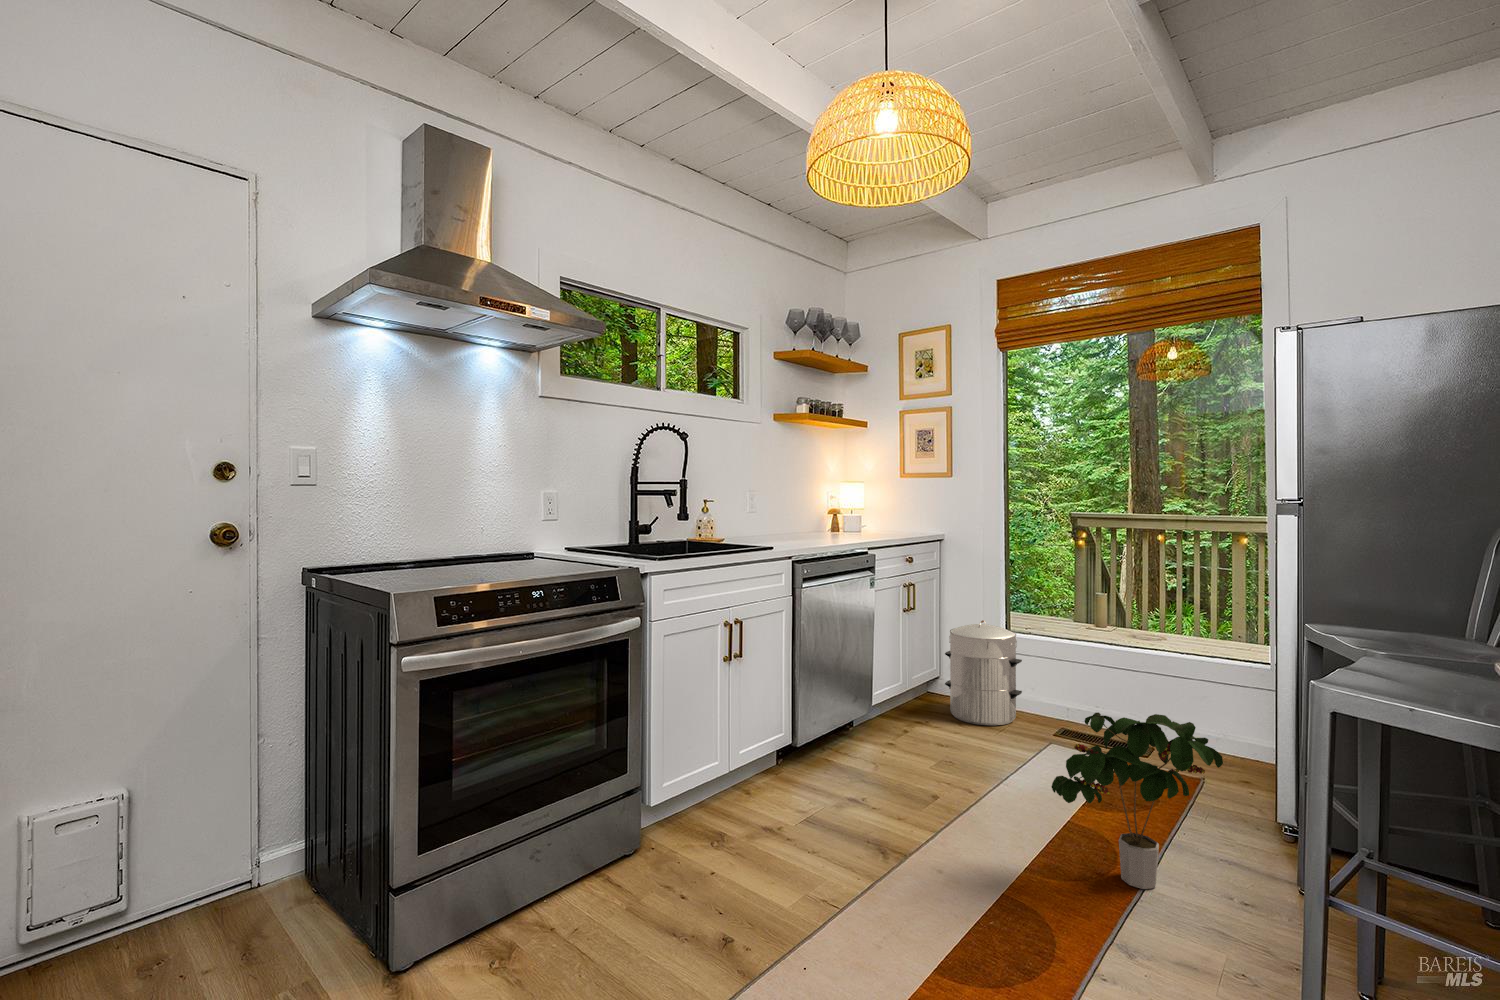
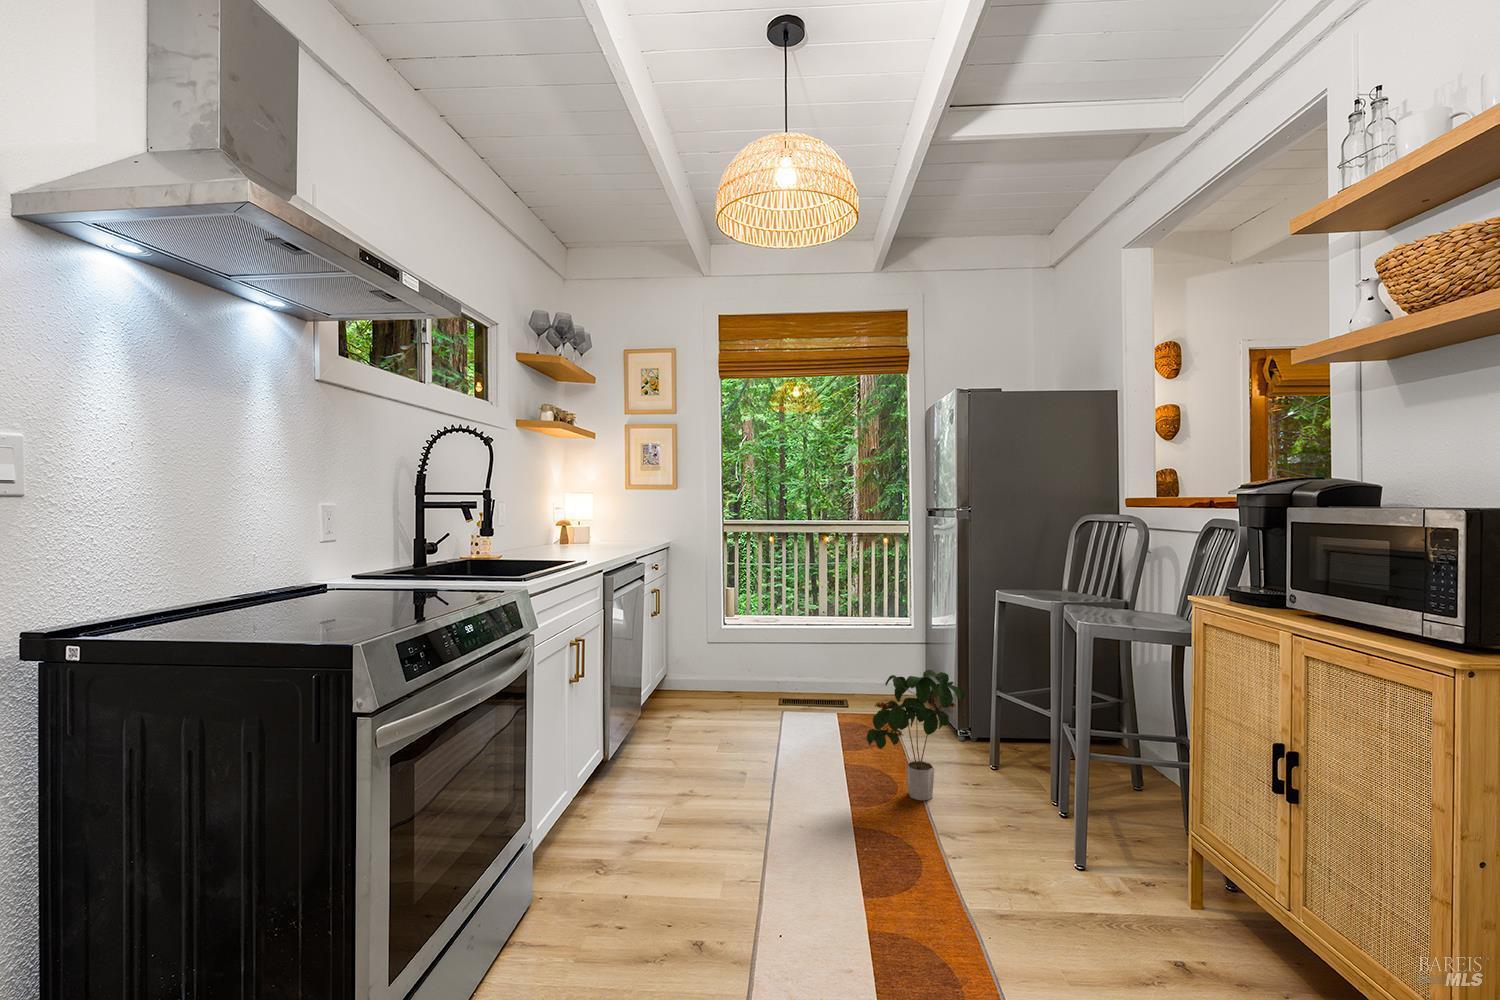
waste bin: present [945,620,1022,725] -> none [684,616,750,709]

